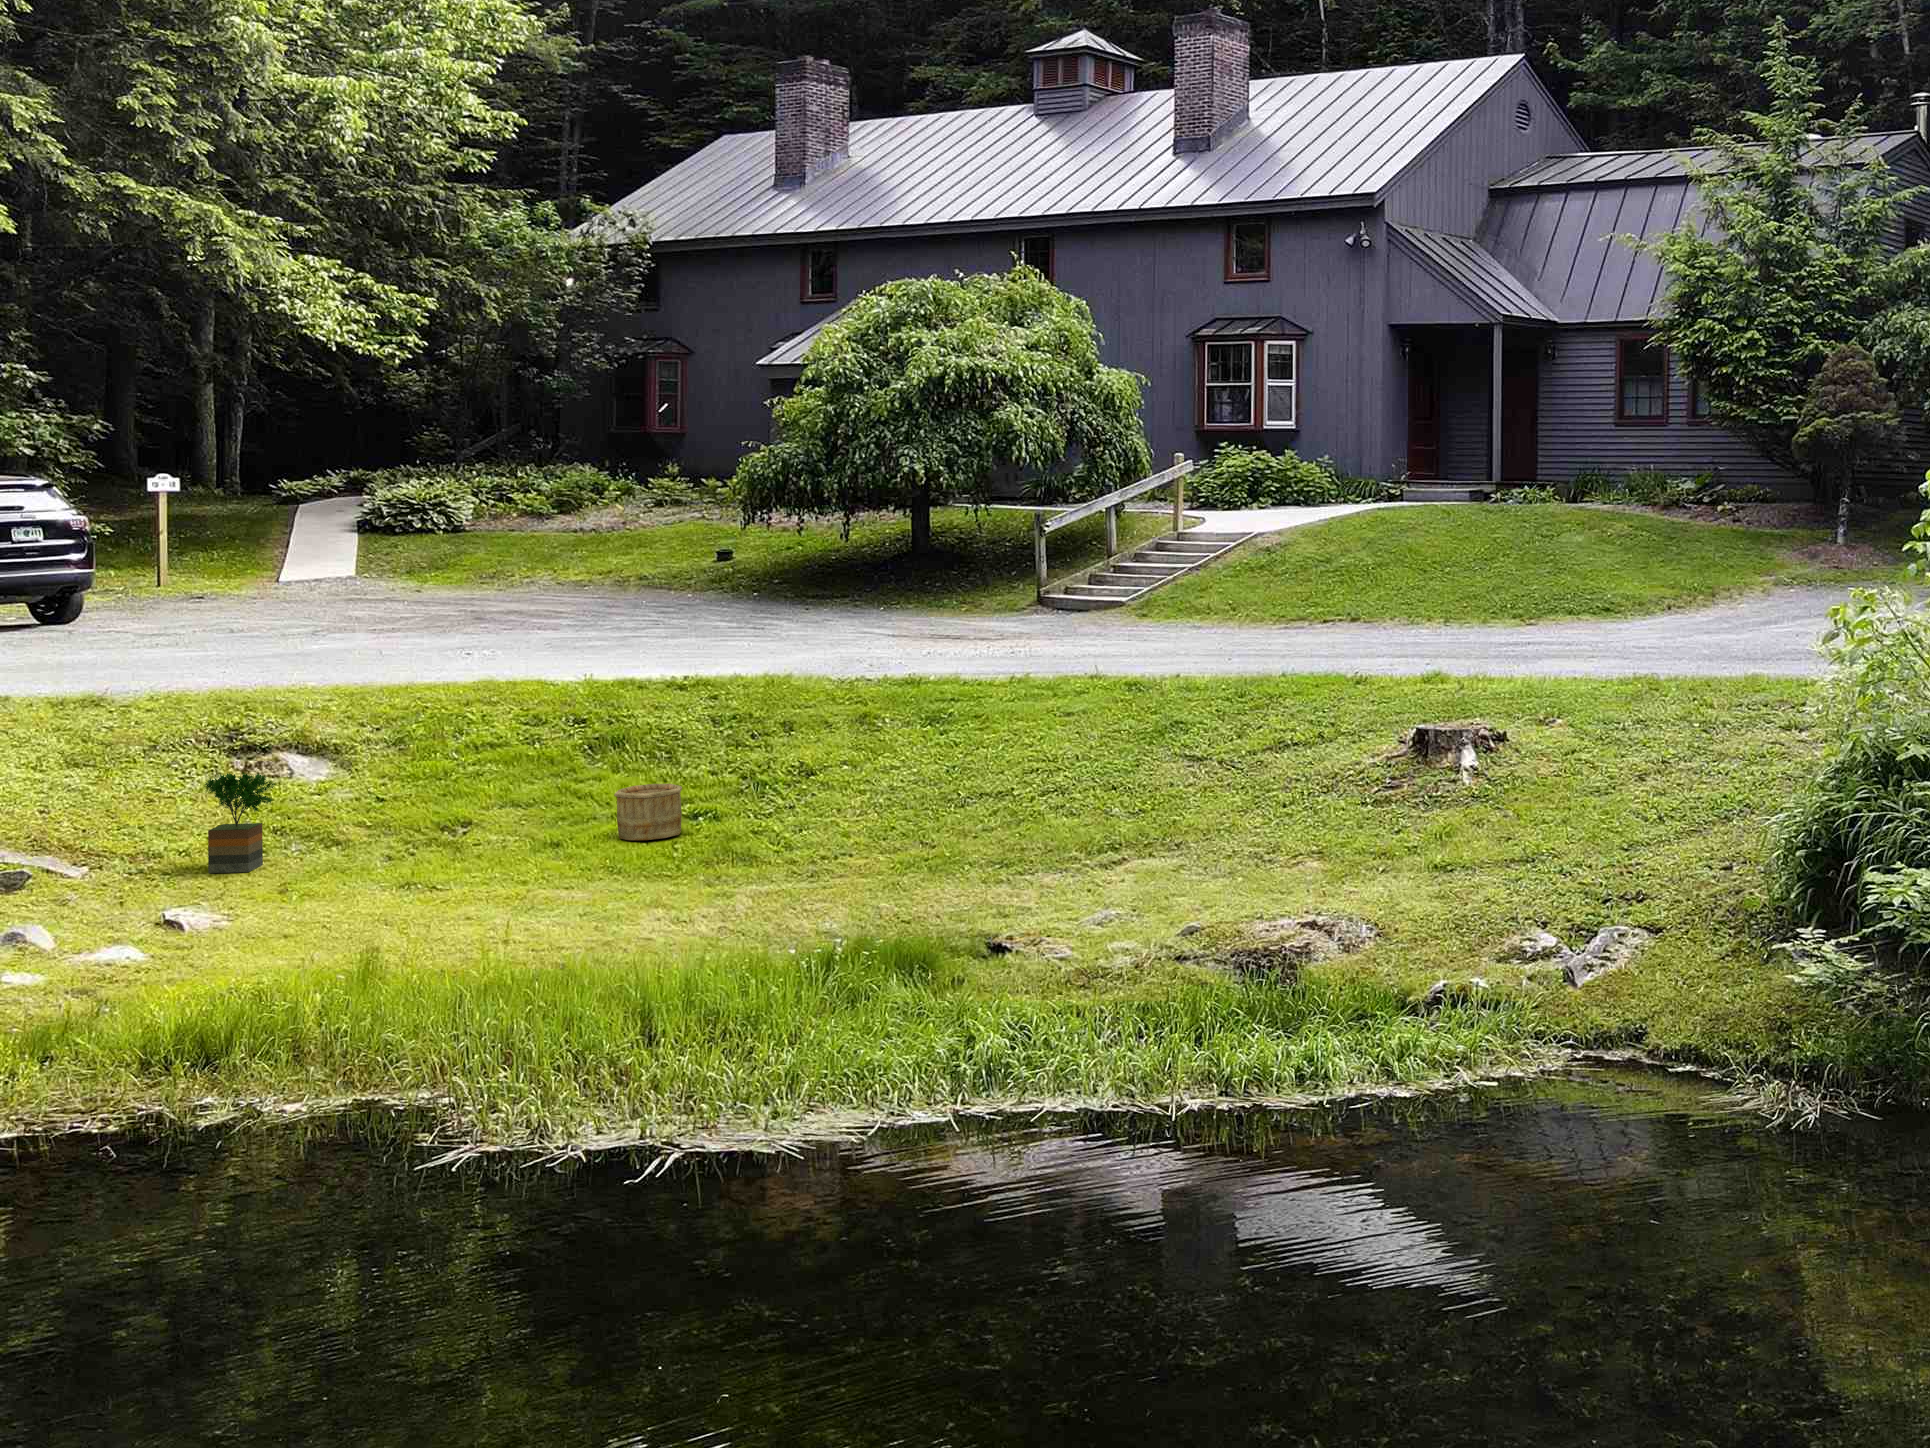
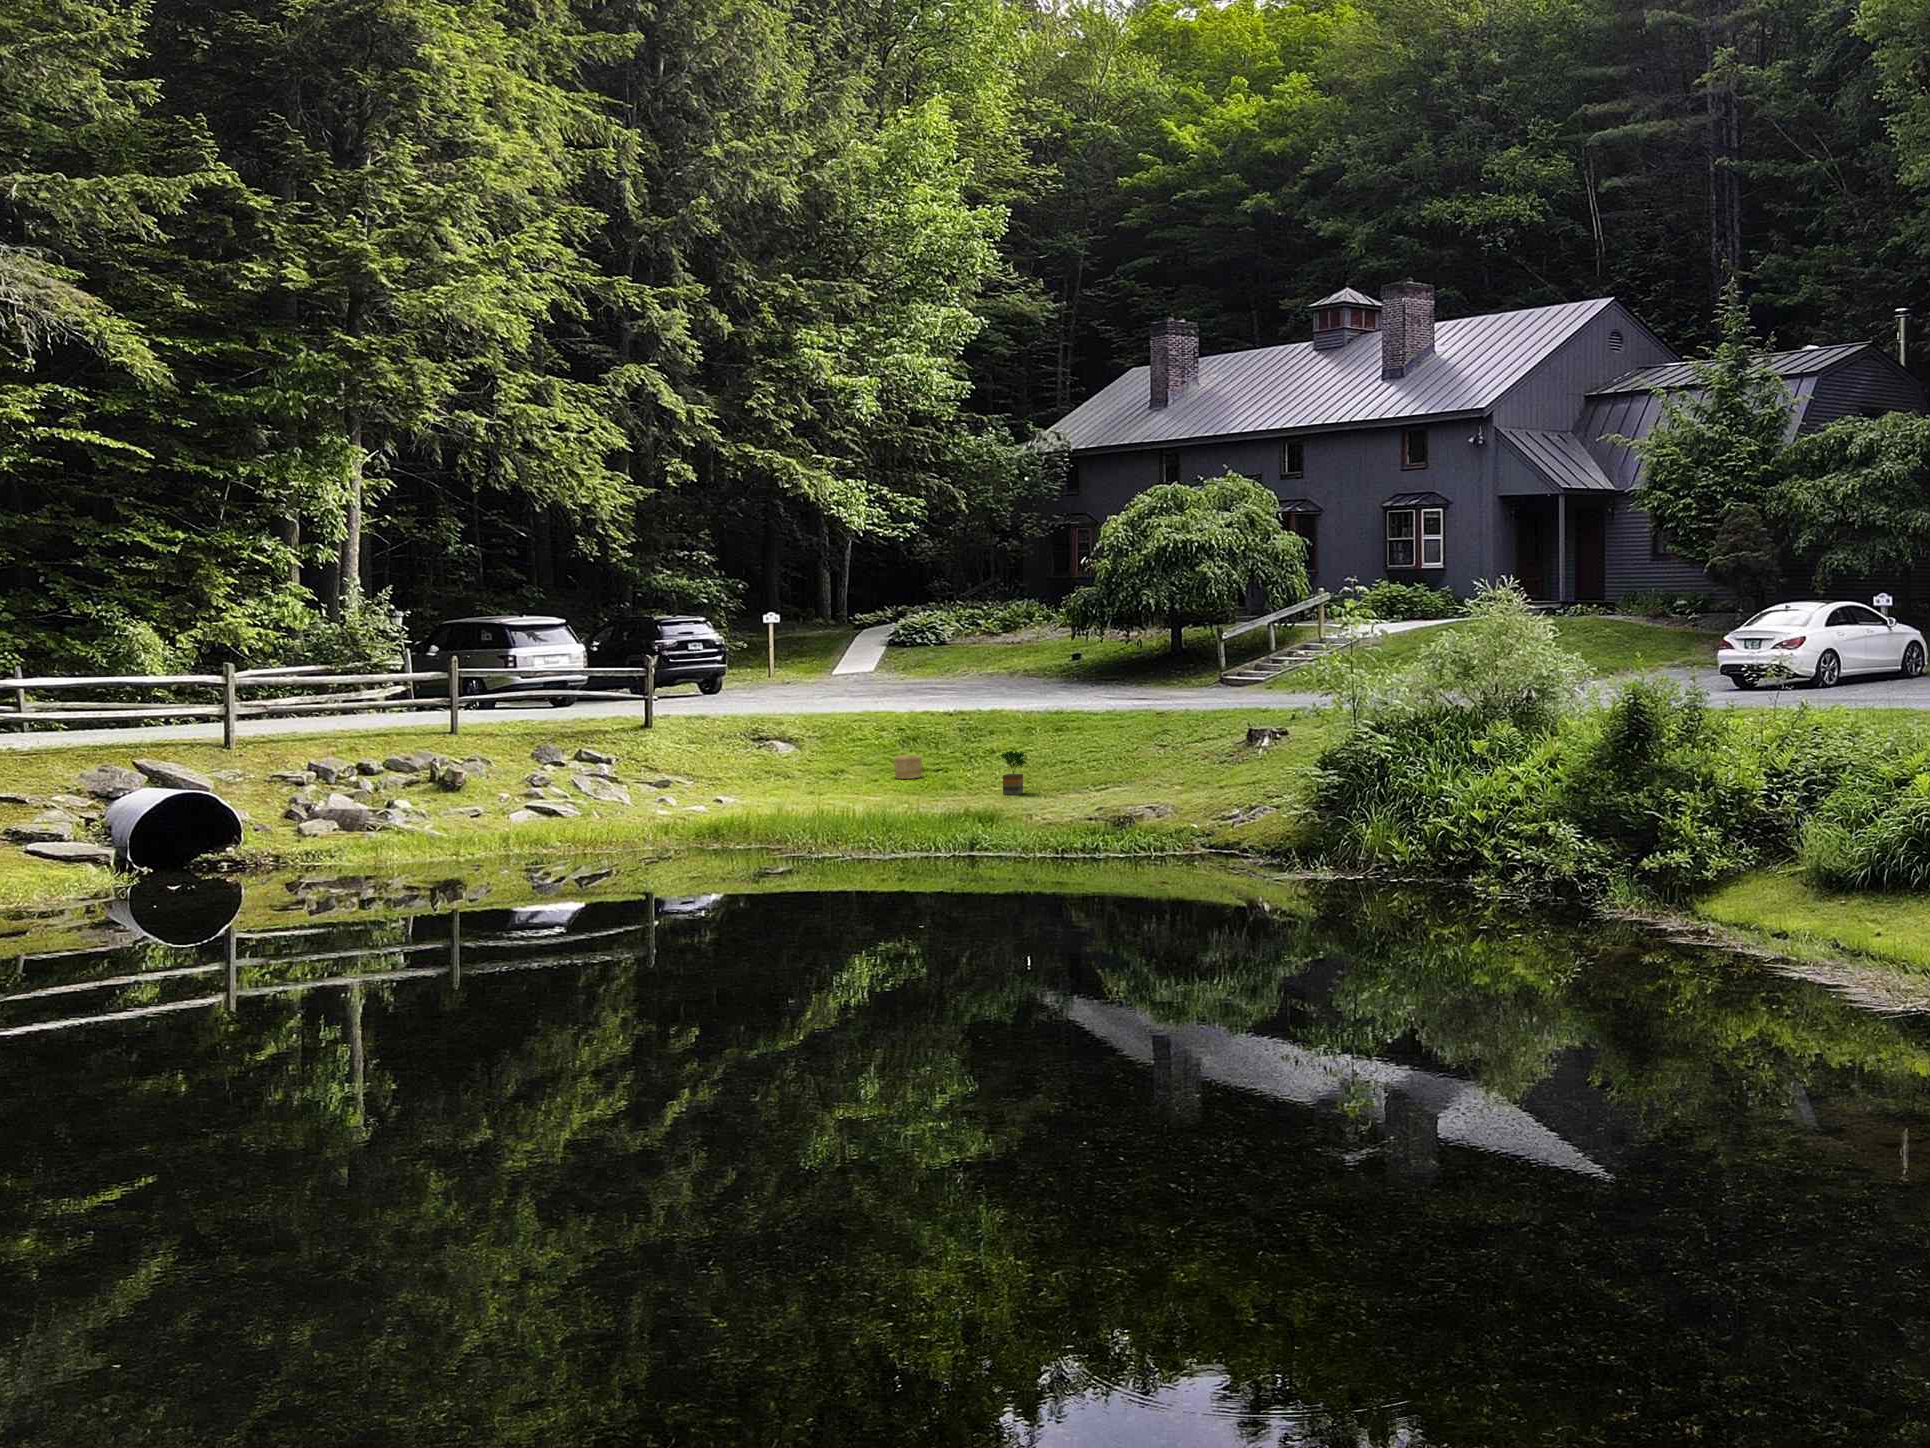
potted tree: present [204,773,275,873] -> present [1001,751,1027,795]

